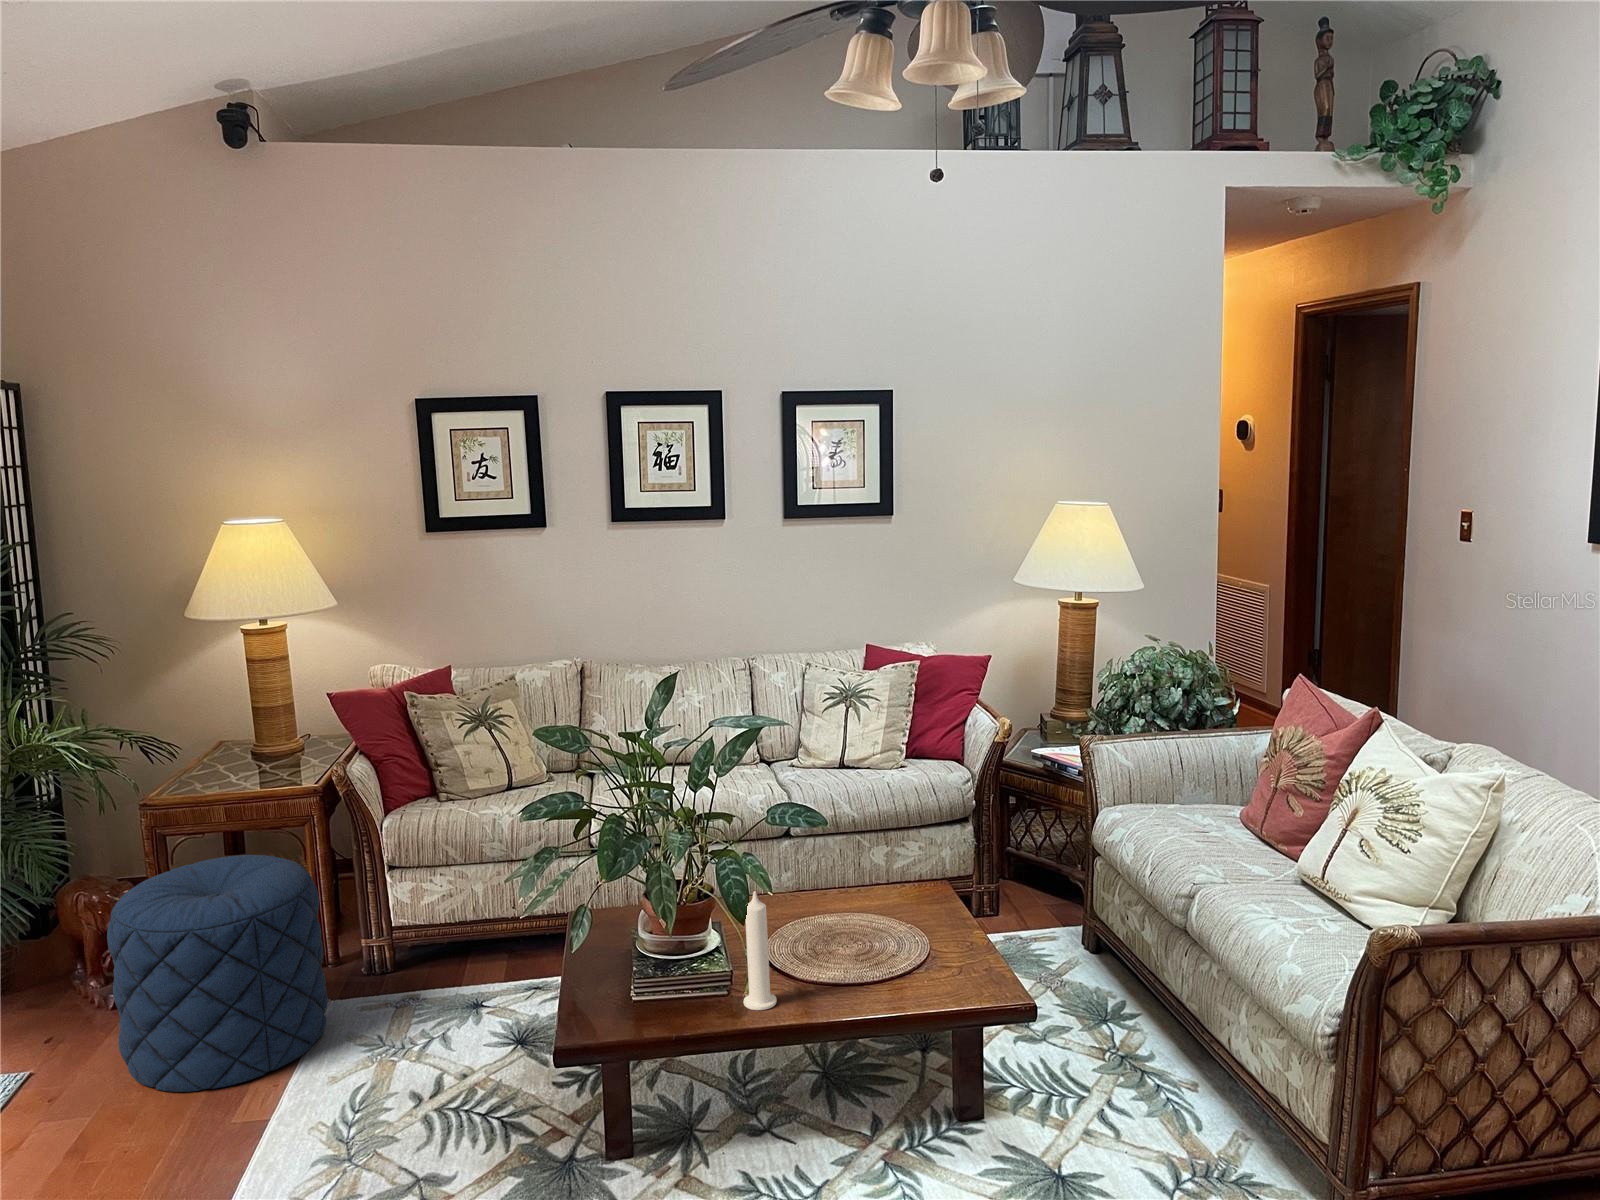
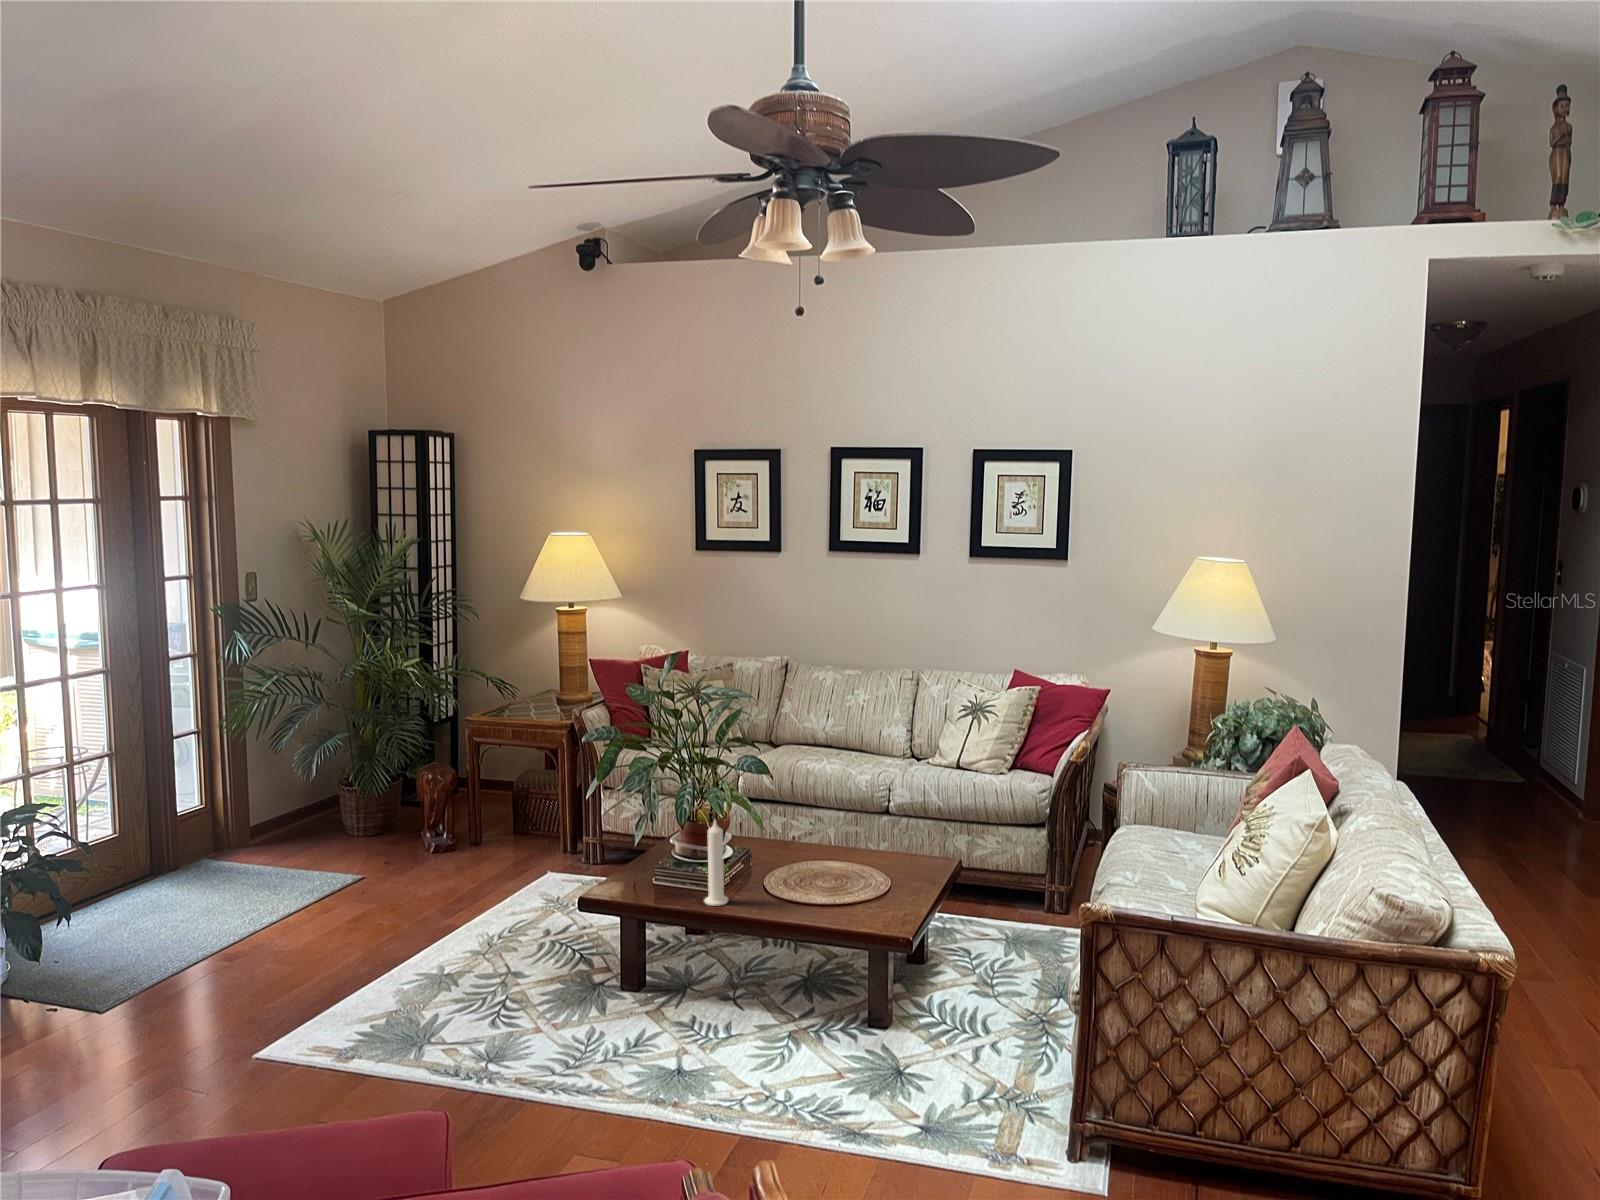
pouf: present [107,855,328,1092] -> none [416,755,546,899]

